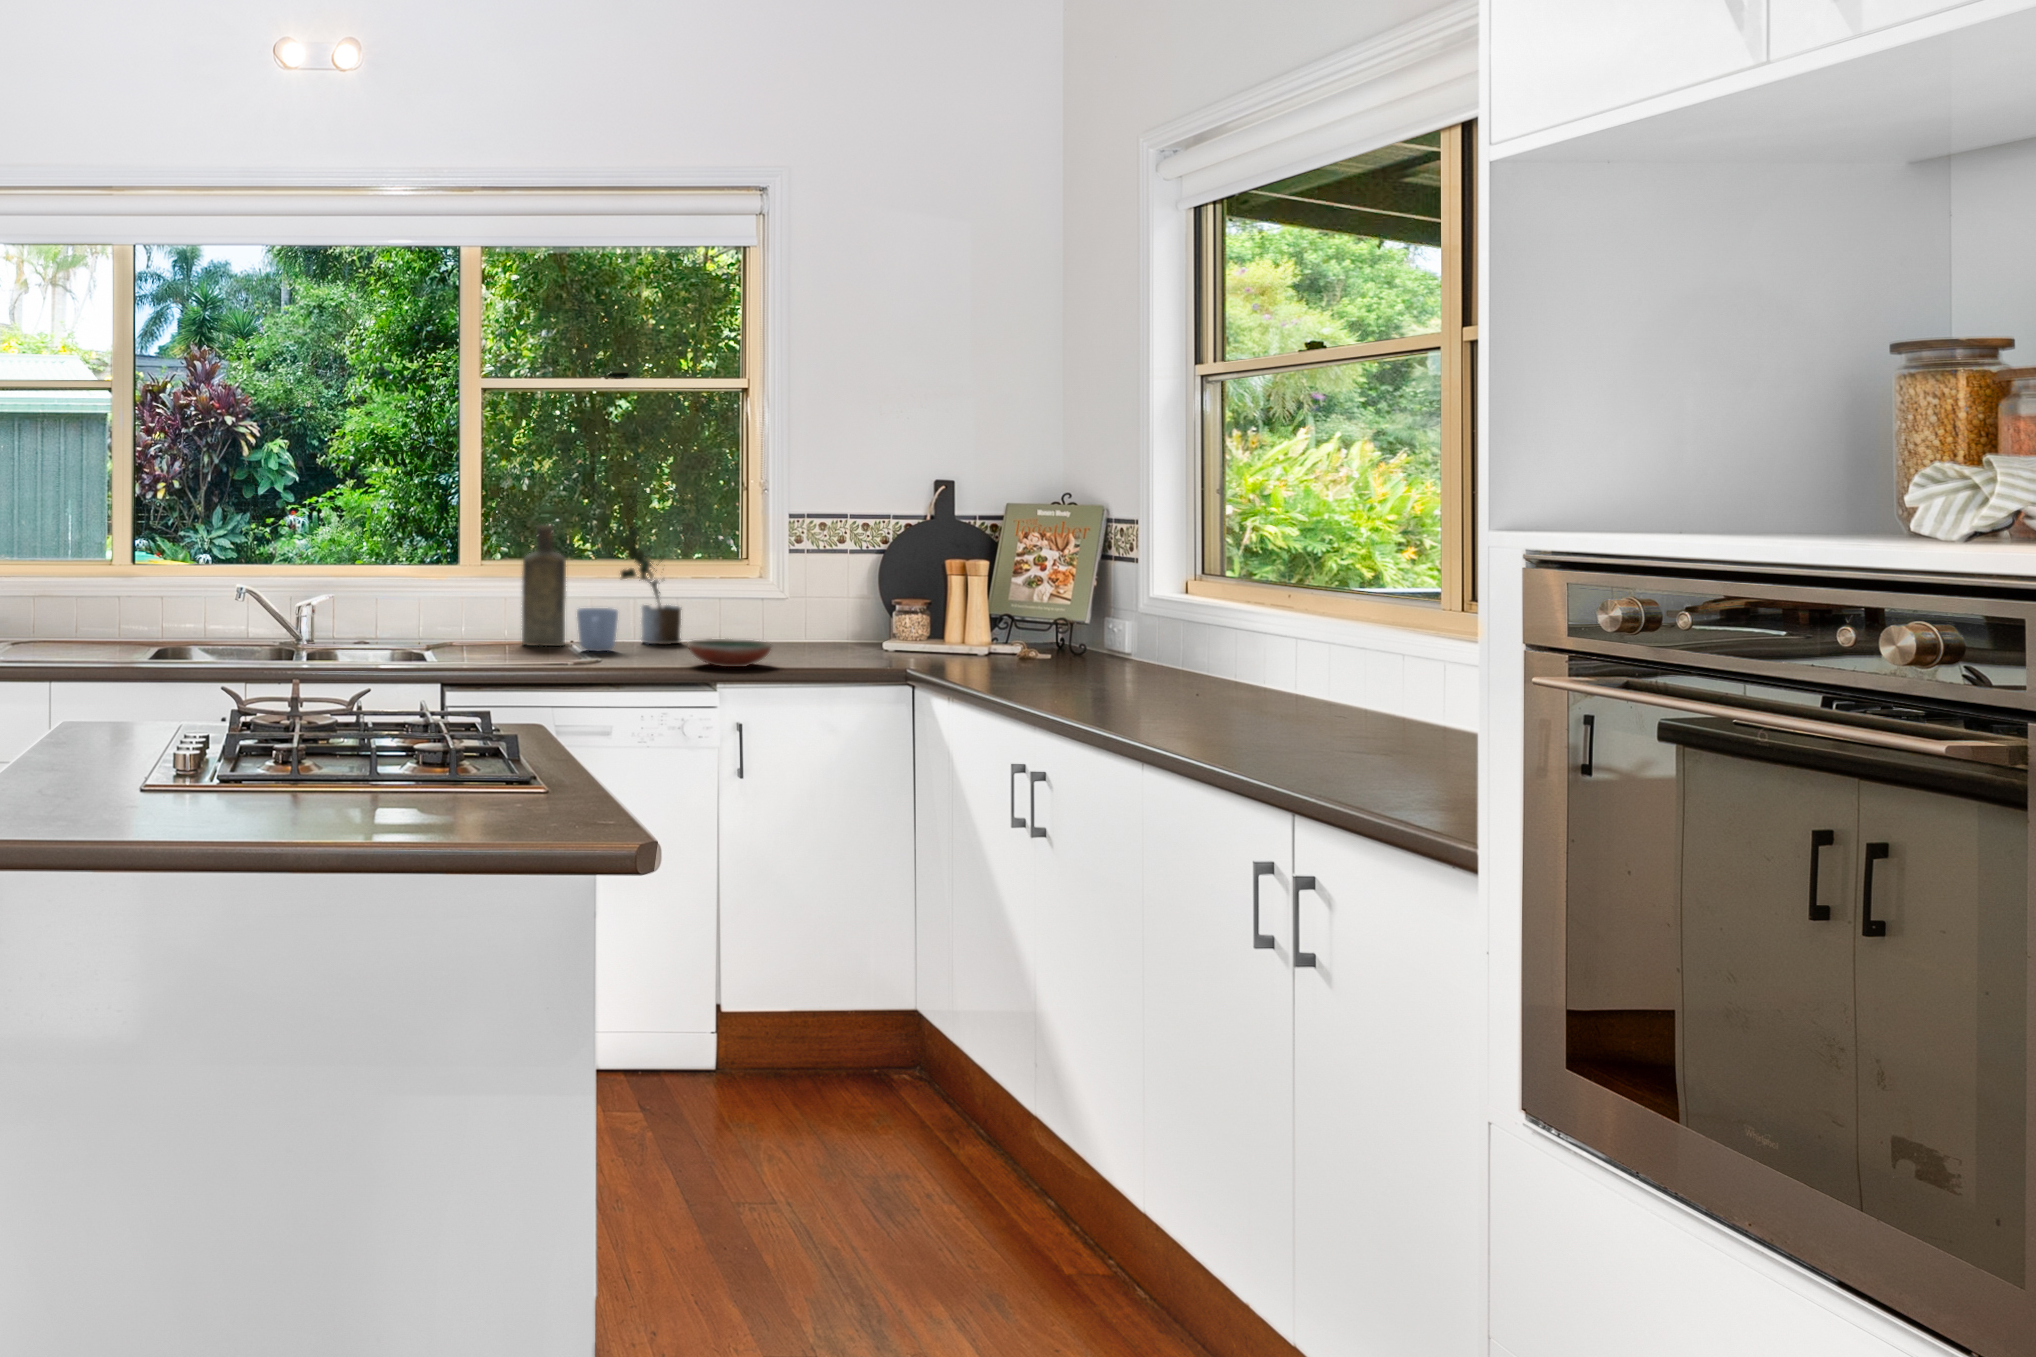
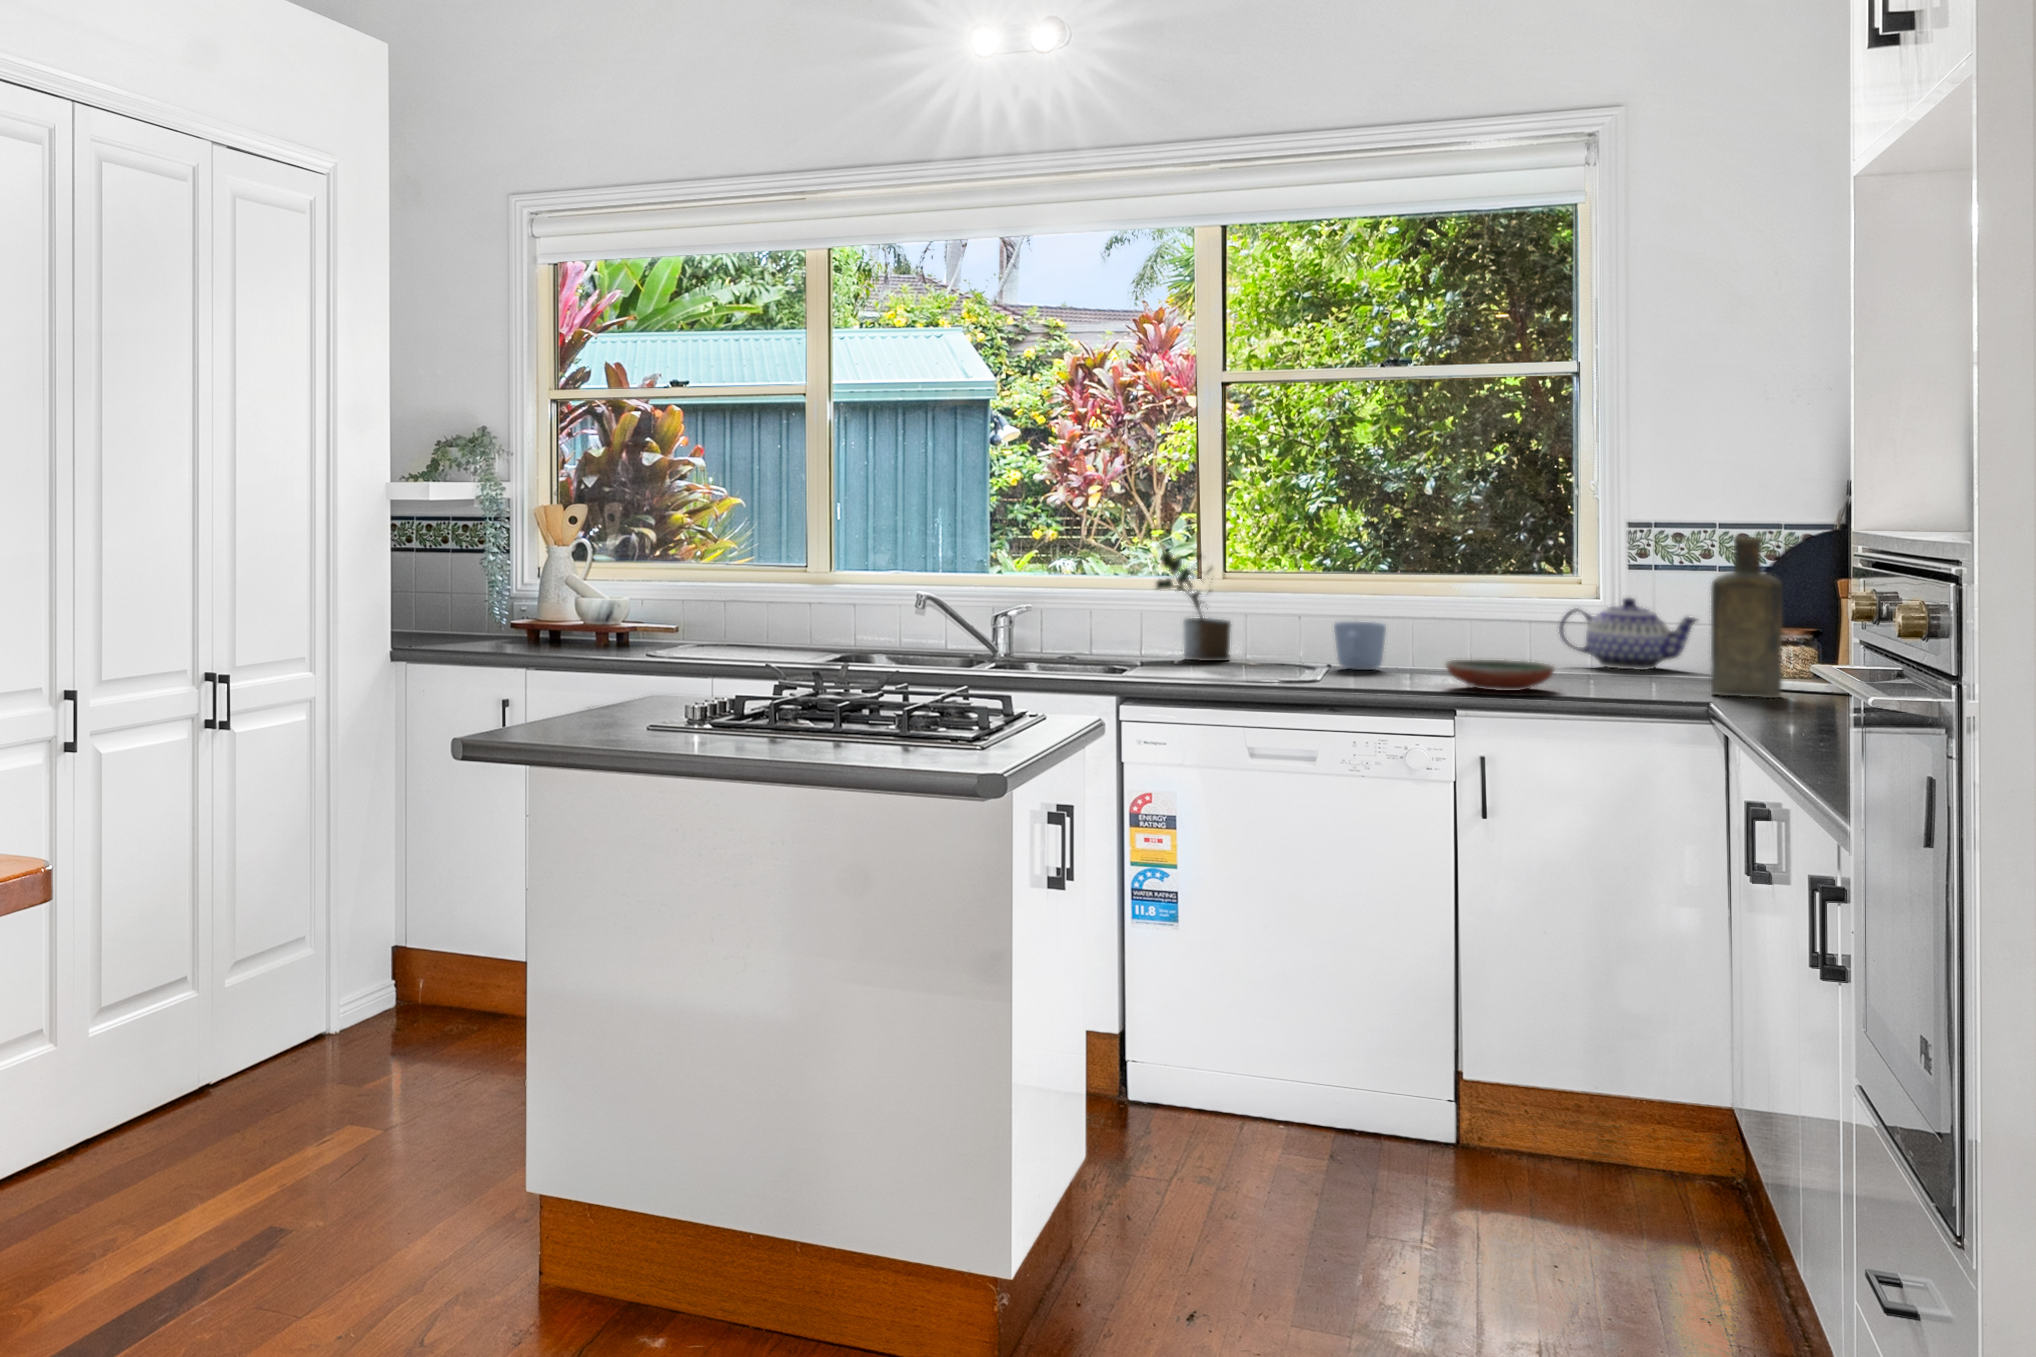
bottle: present [522,525,566,646] -> present [1711,537,1782,698]
potted plant: present [621,544,681,645] -> present [1156,552,1231,661]
teapot: none [735,581,838,643] -> present [1559,598,1697,670]

